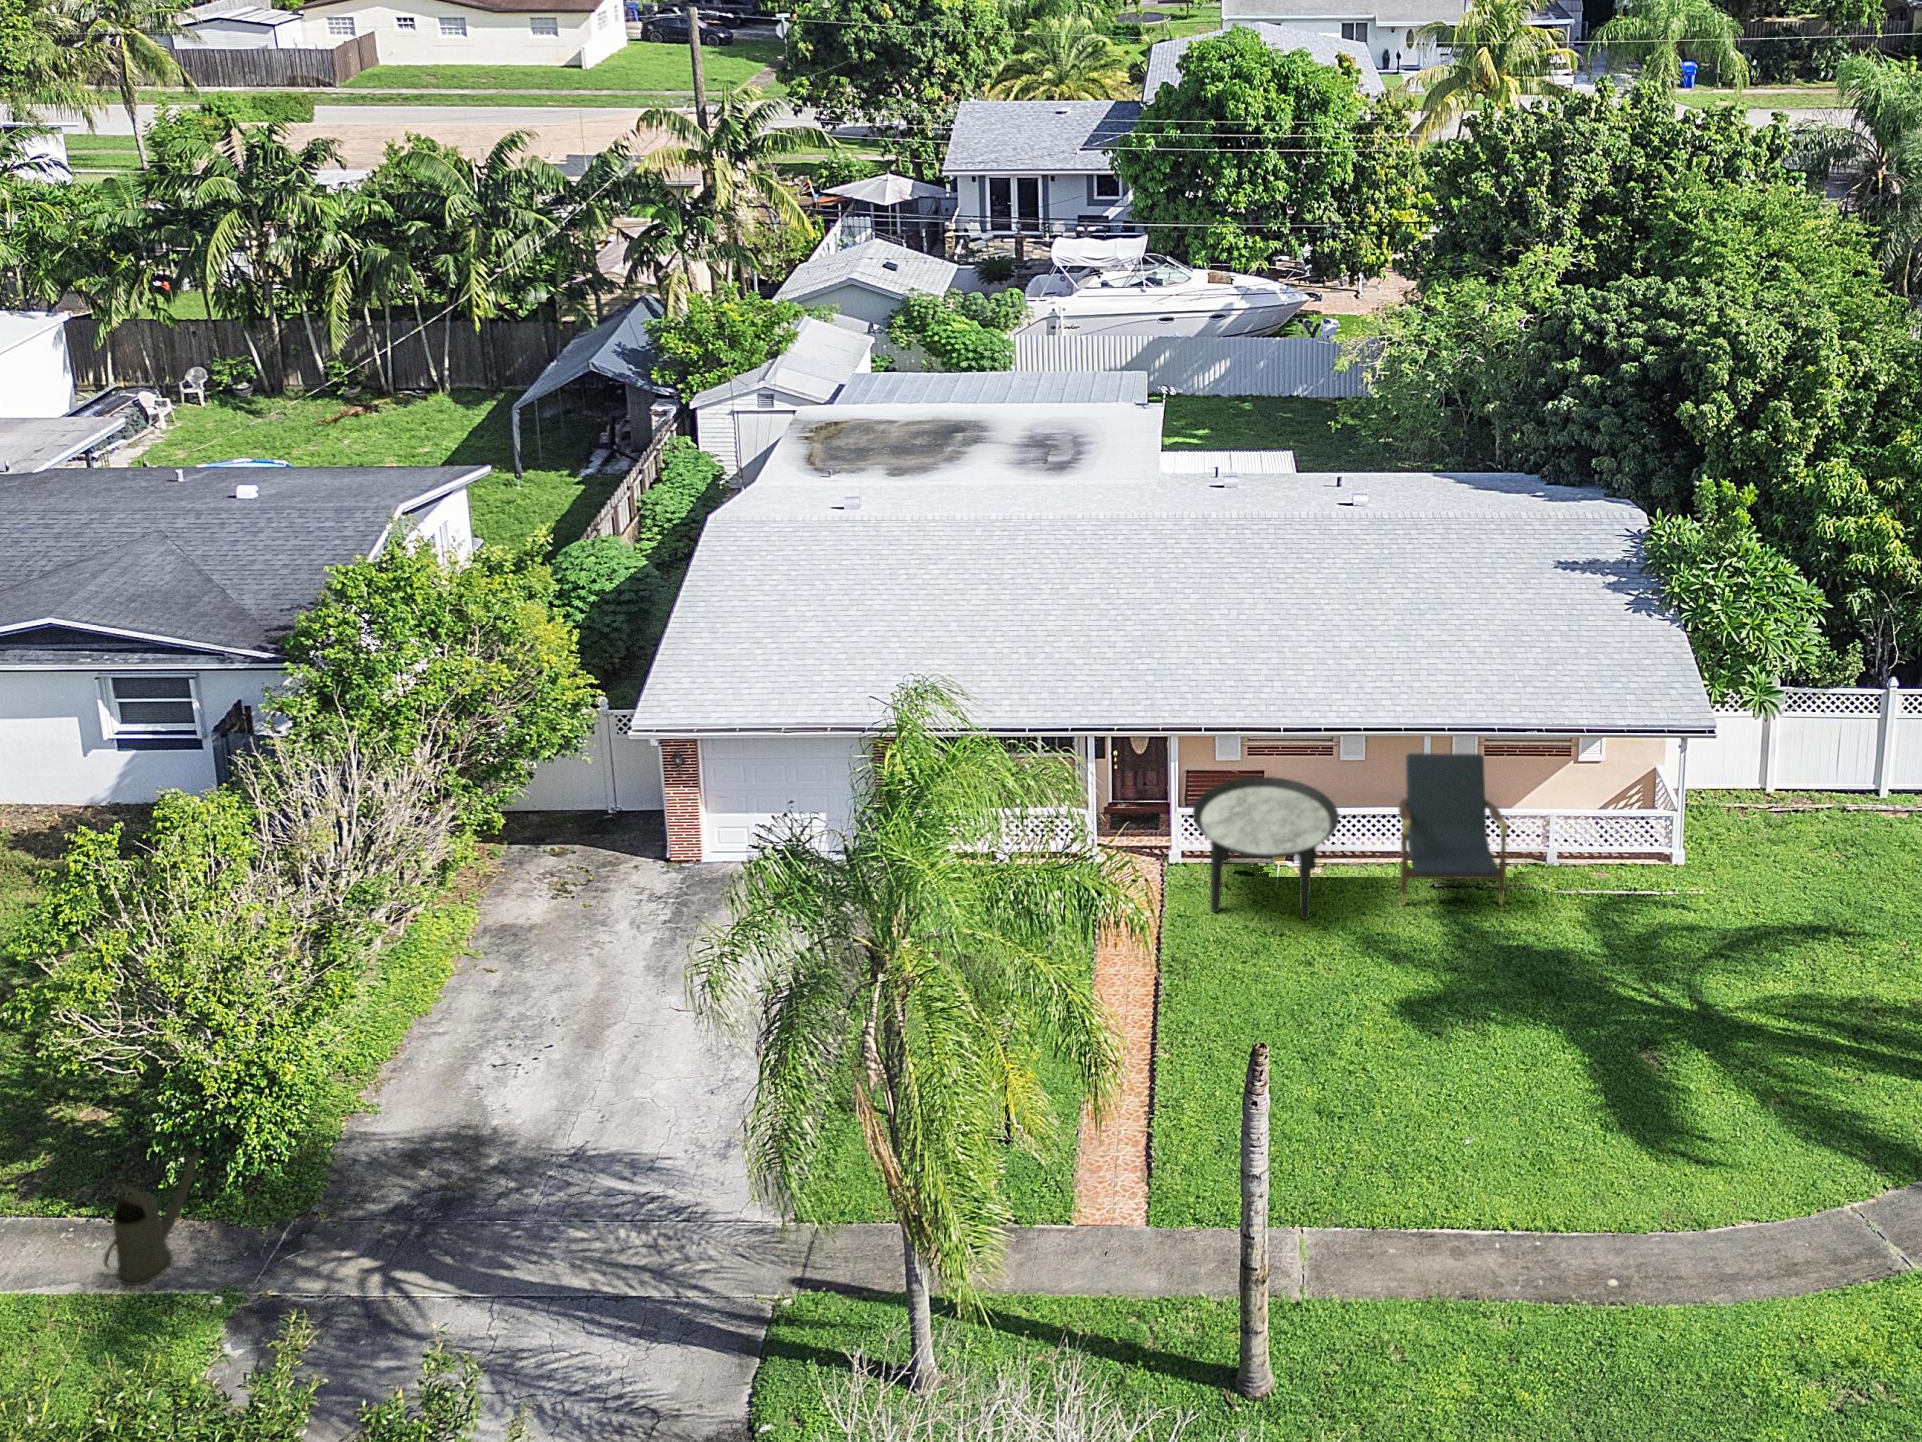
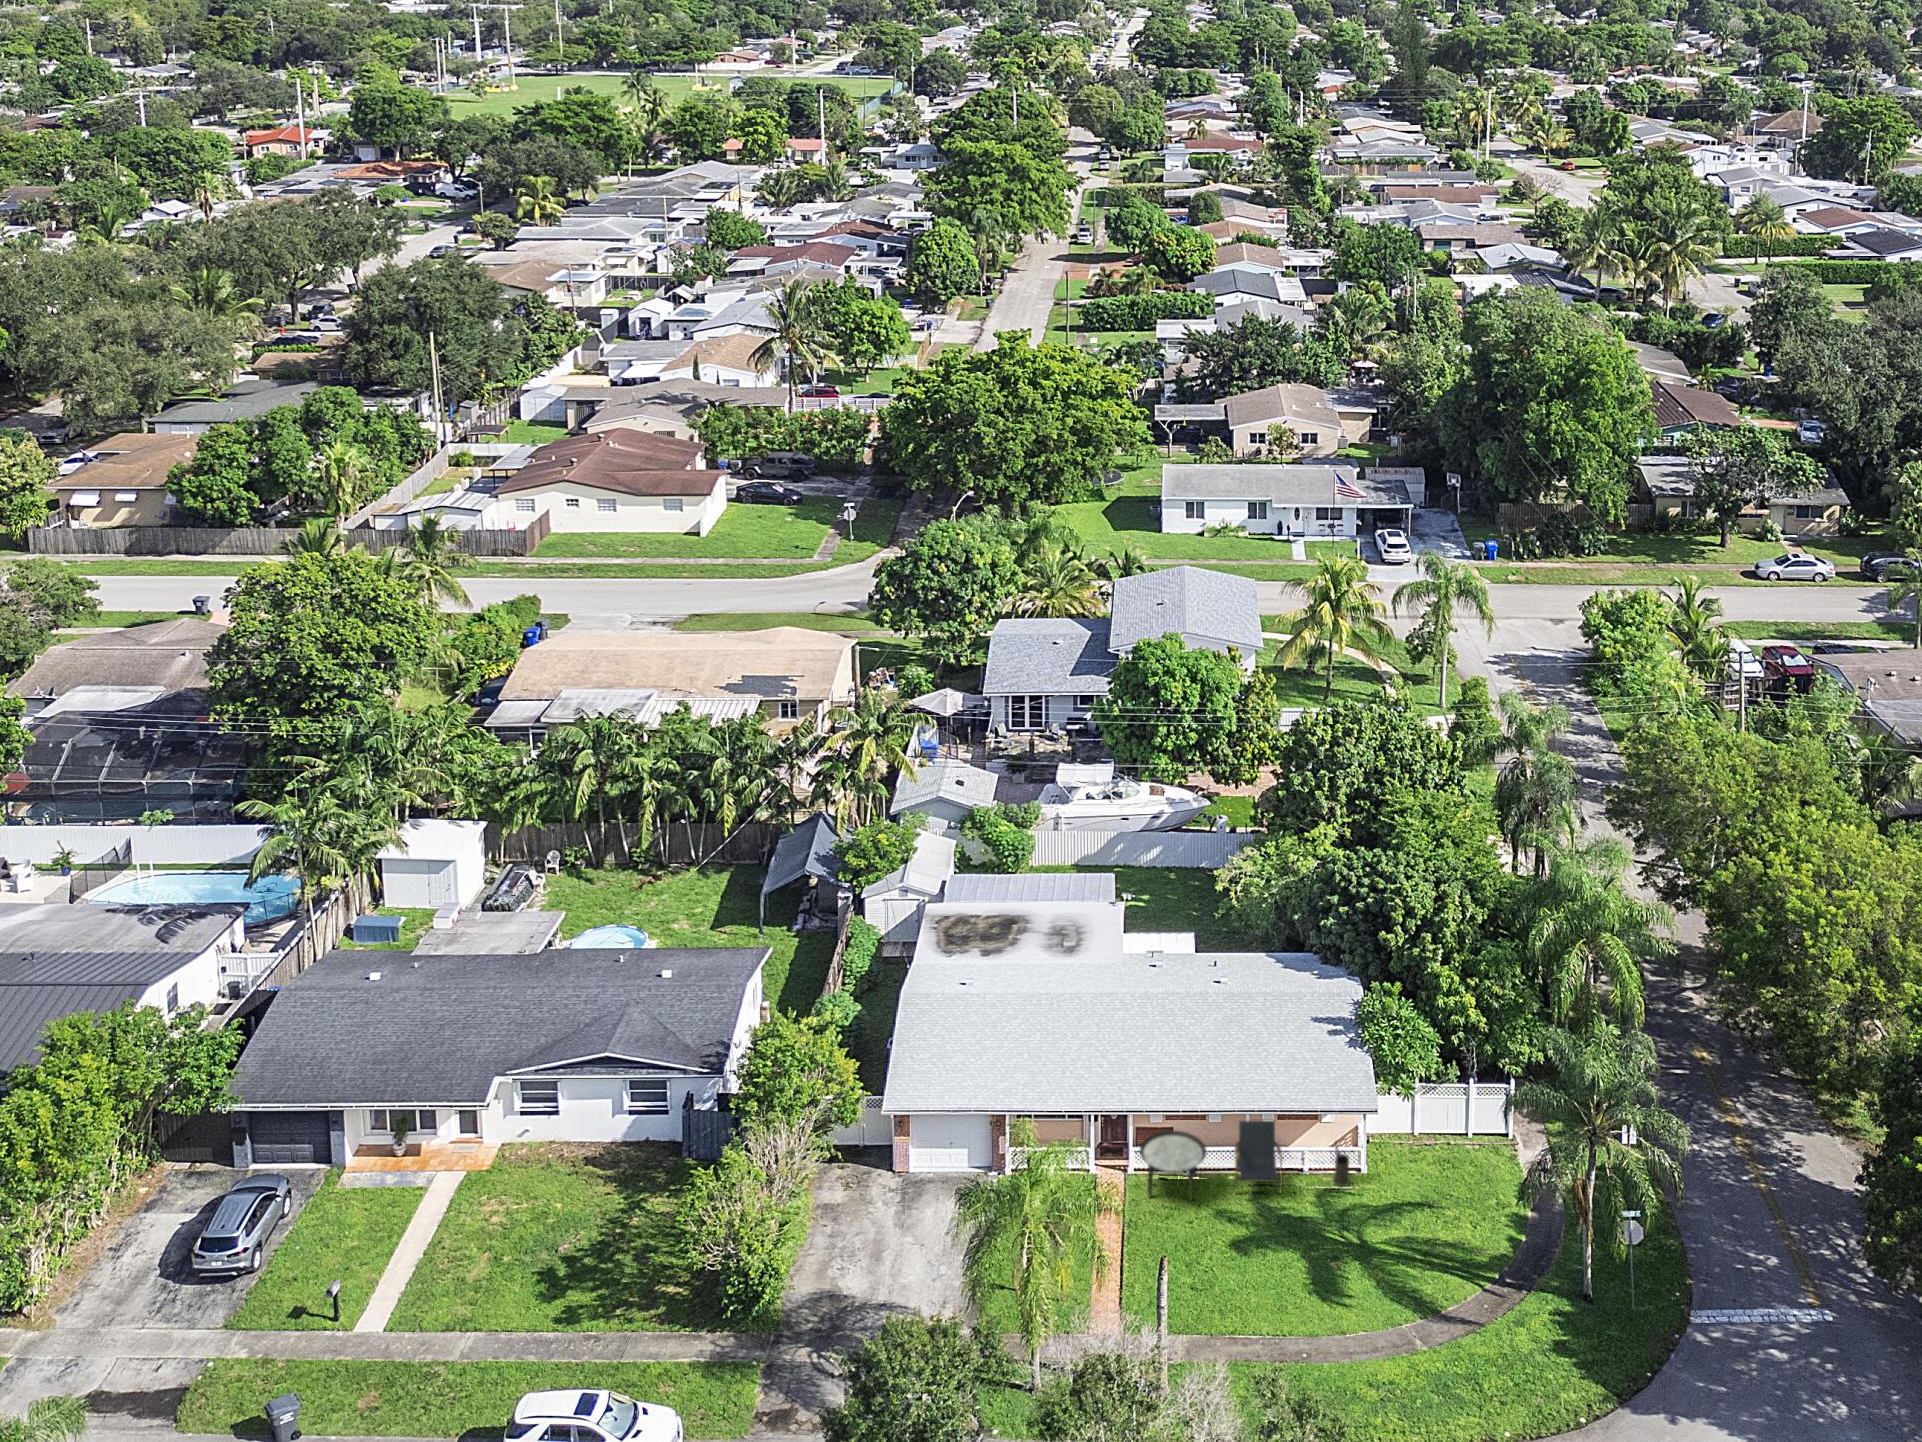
watering can: present [103,1151,200,1285] -> present [1334,1142,1350,1186]

